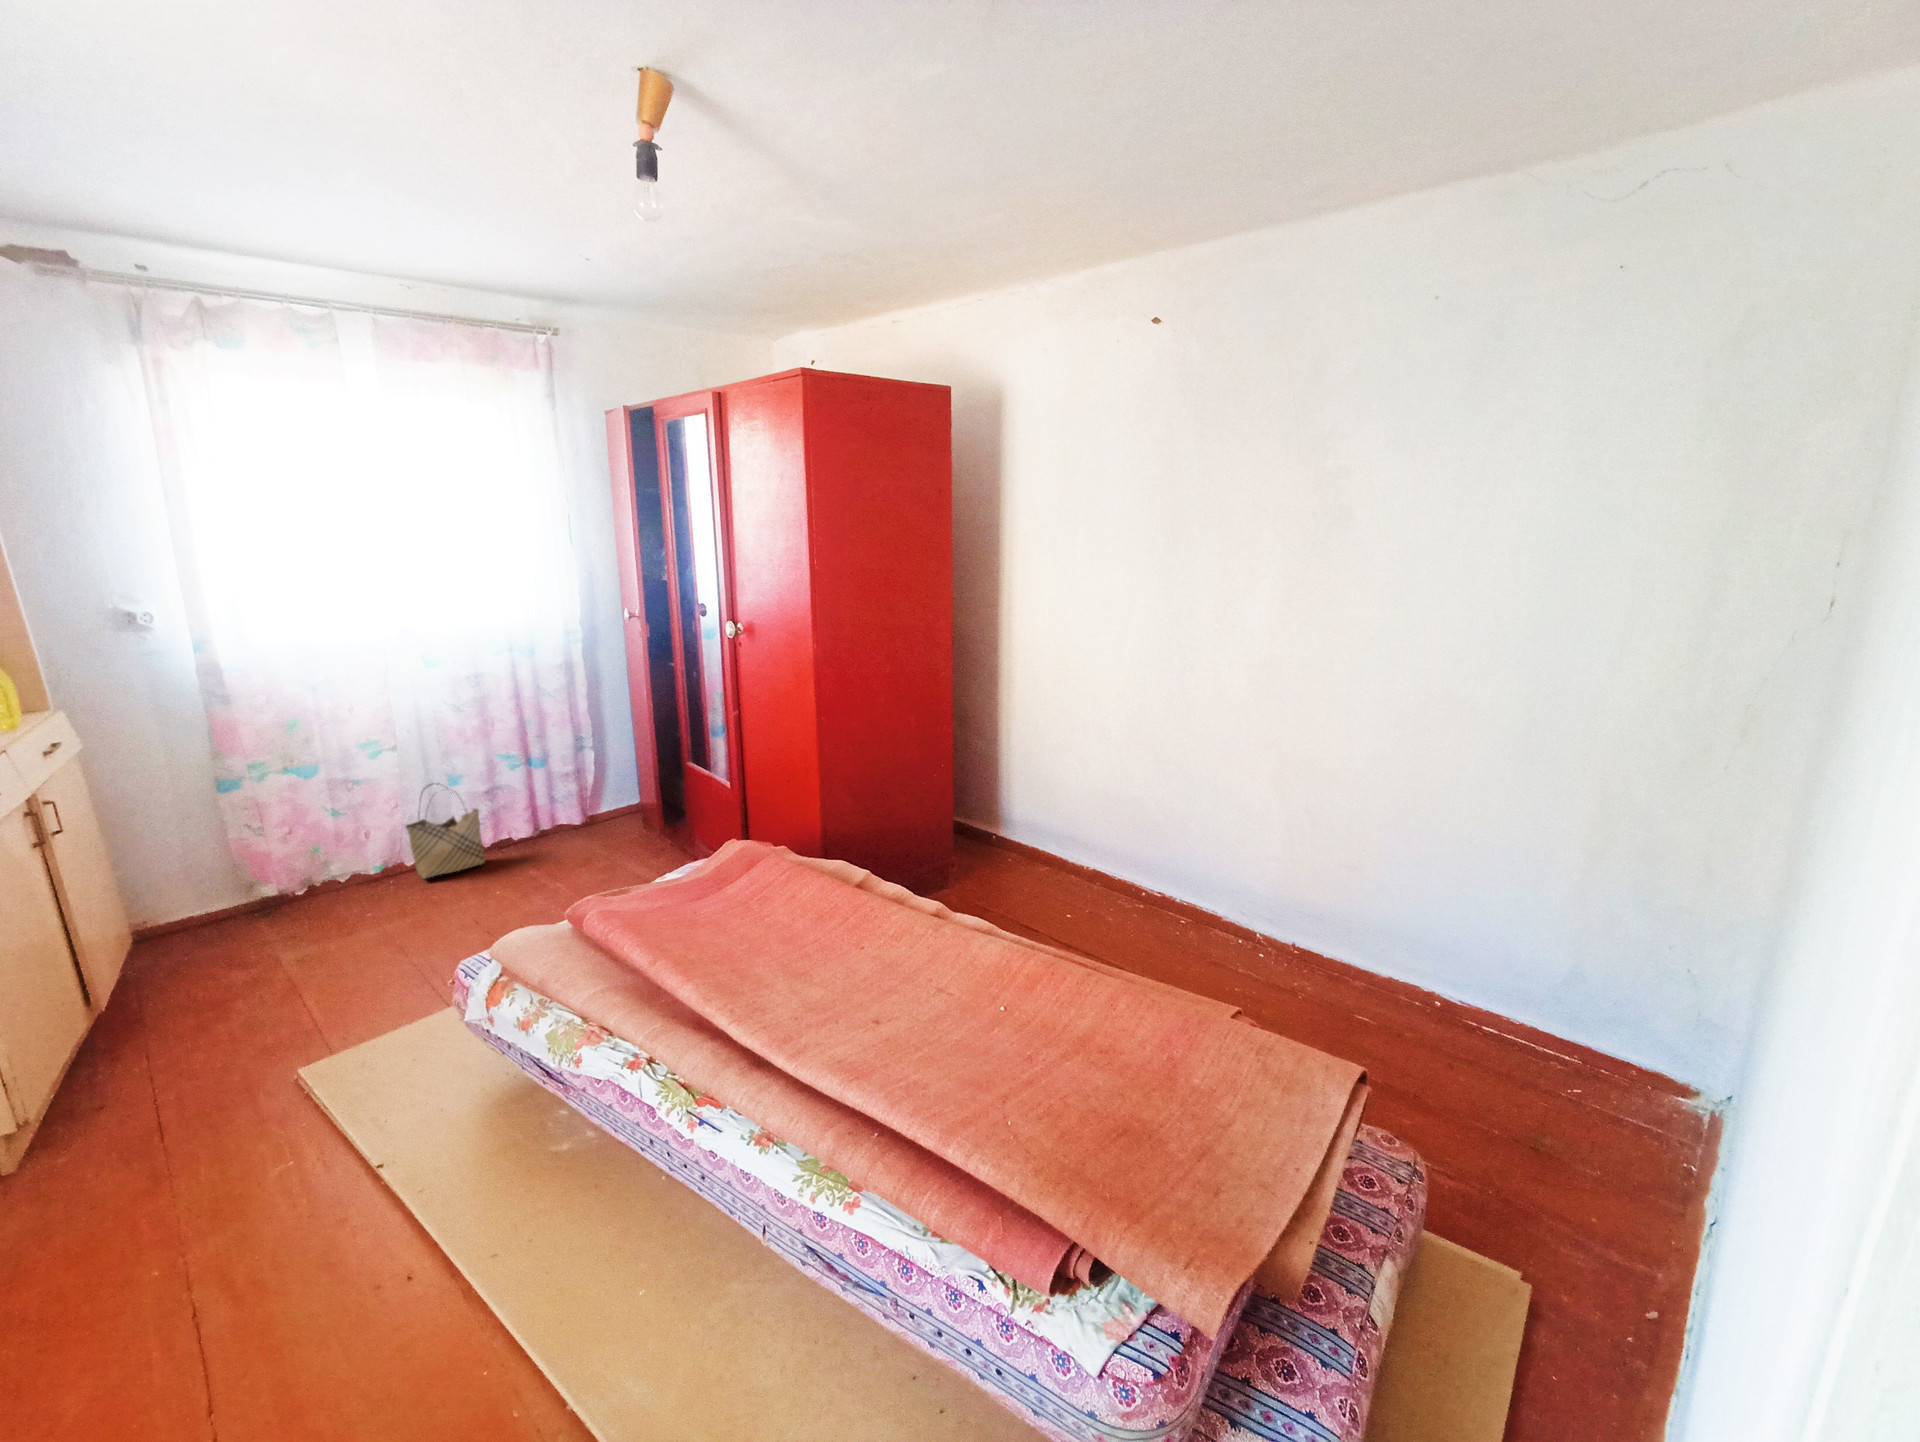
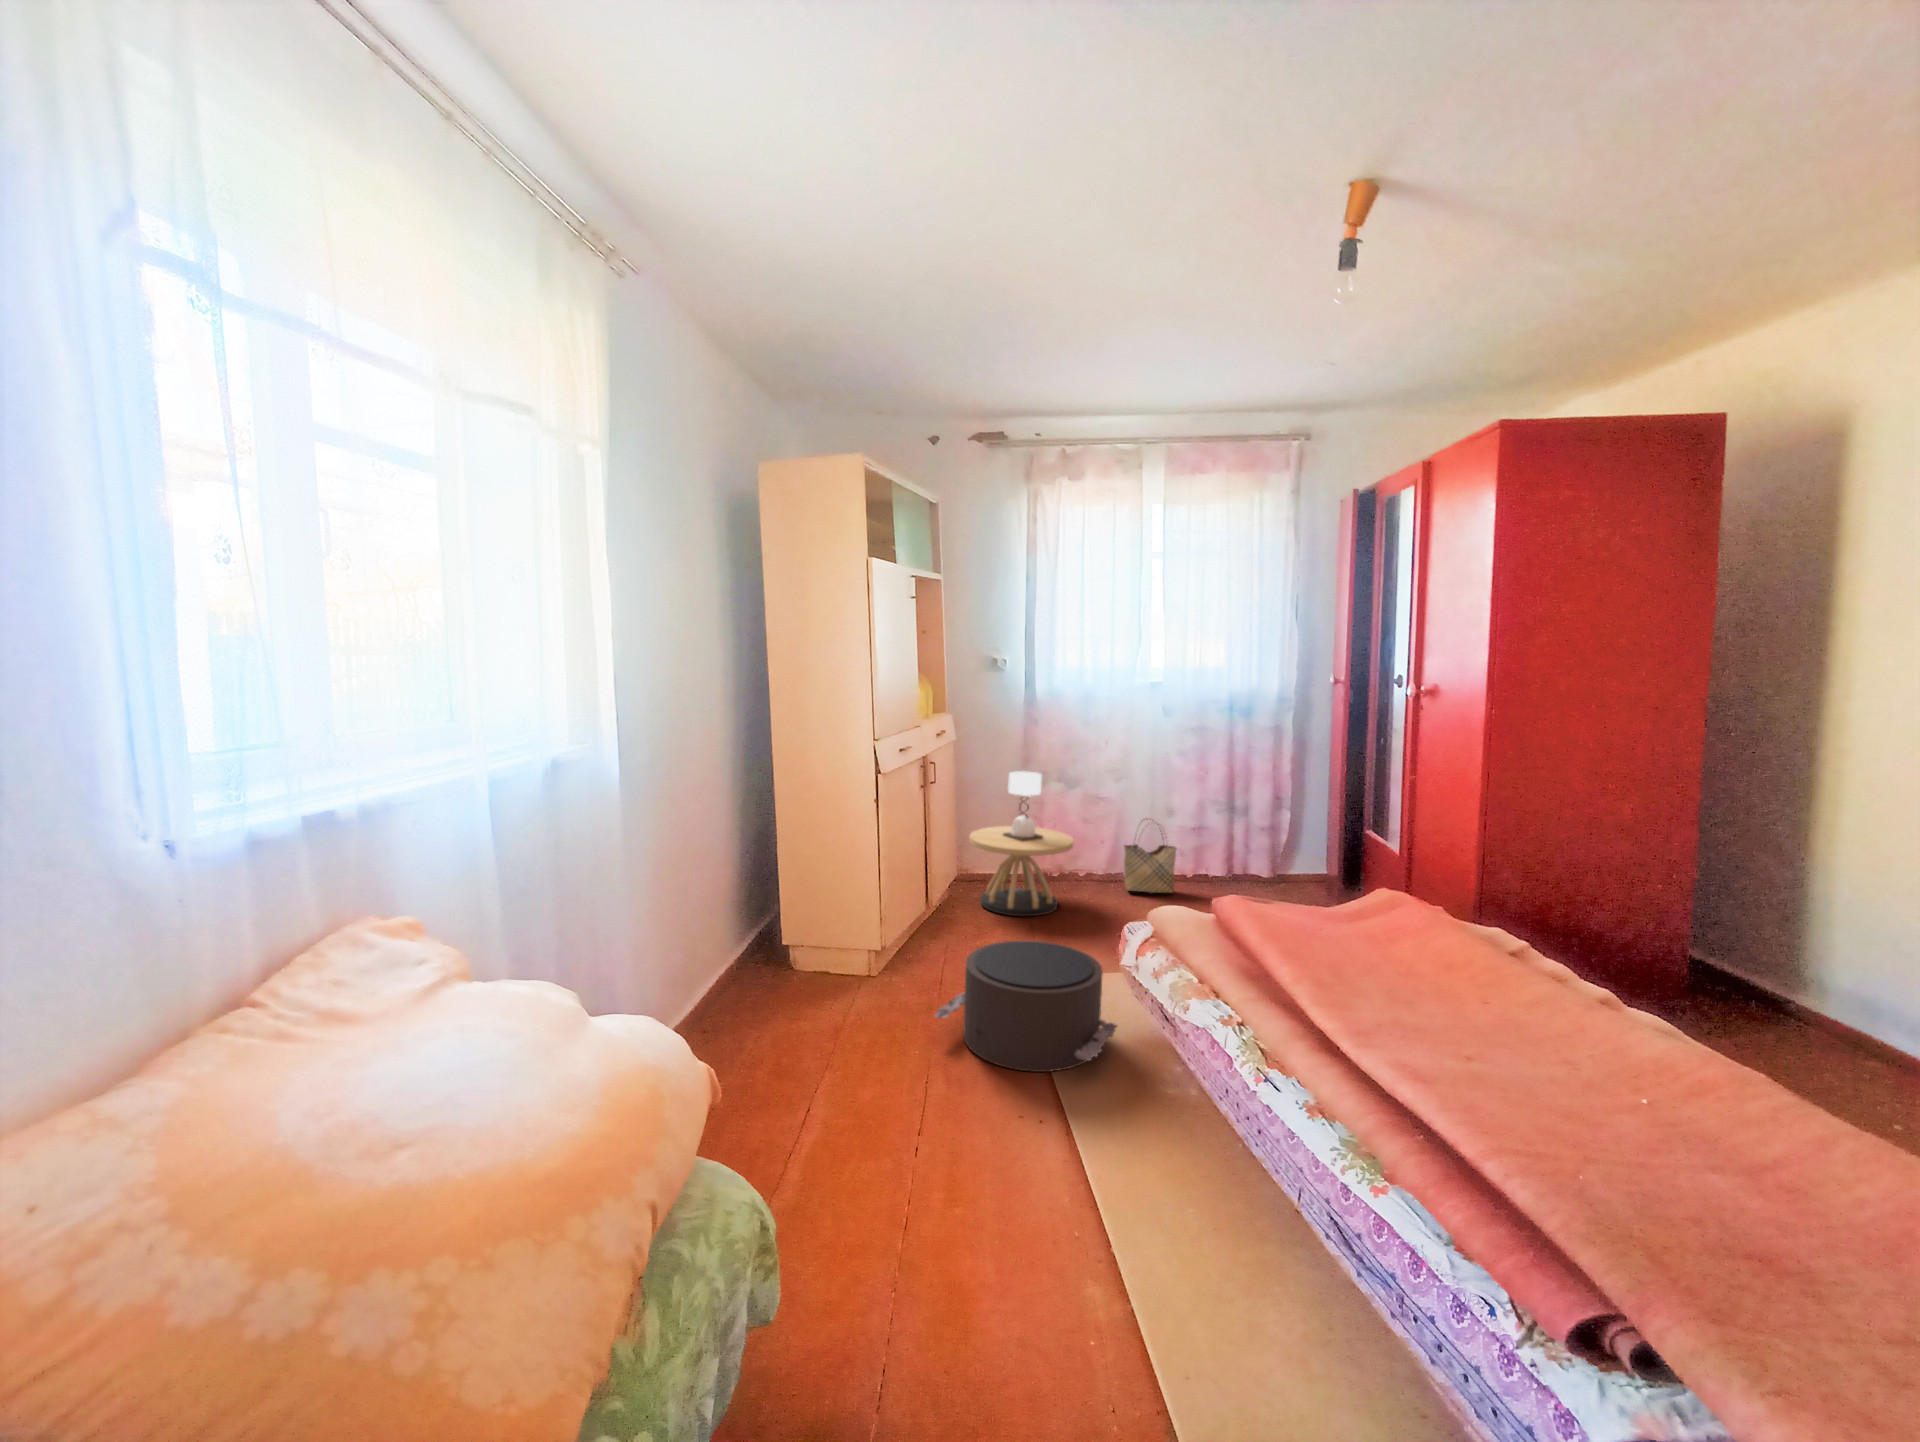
side table: none [133,768,331,982] -> present [969,771,1073,916]
pouf: none [153,1020,475,1248] -> present [935,941,1117,1072]

